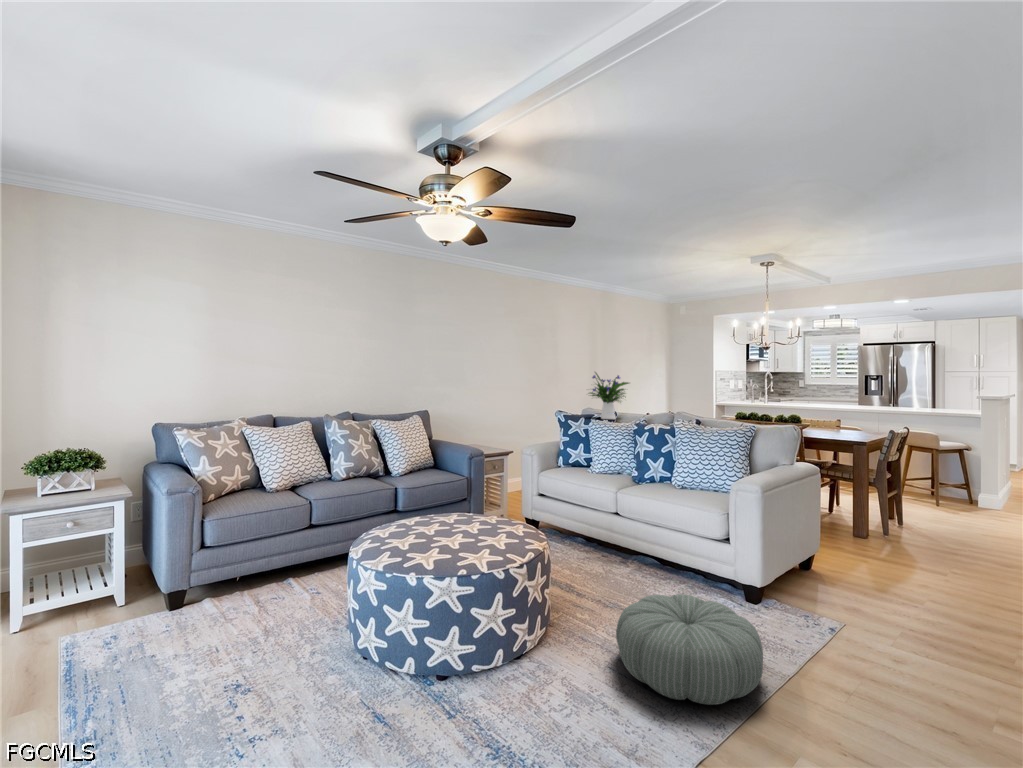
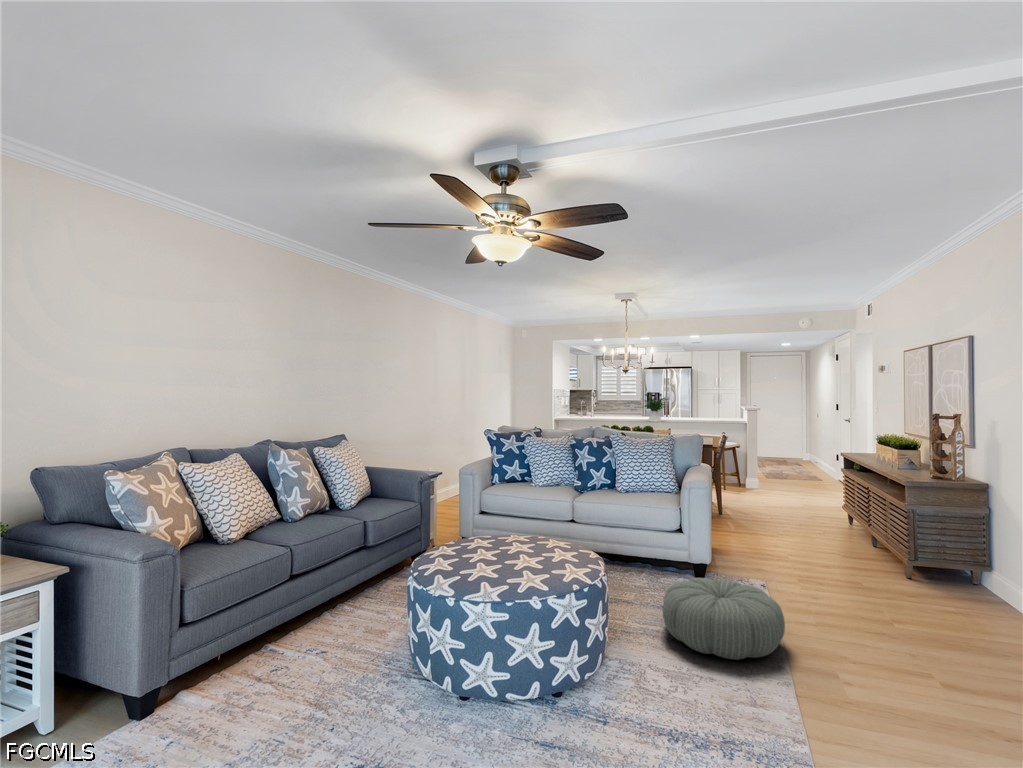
flower arrangement: present [590,372,629,419] -> present [644,392,668,422]

